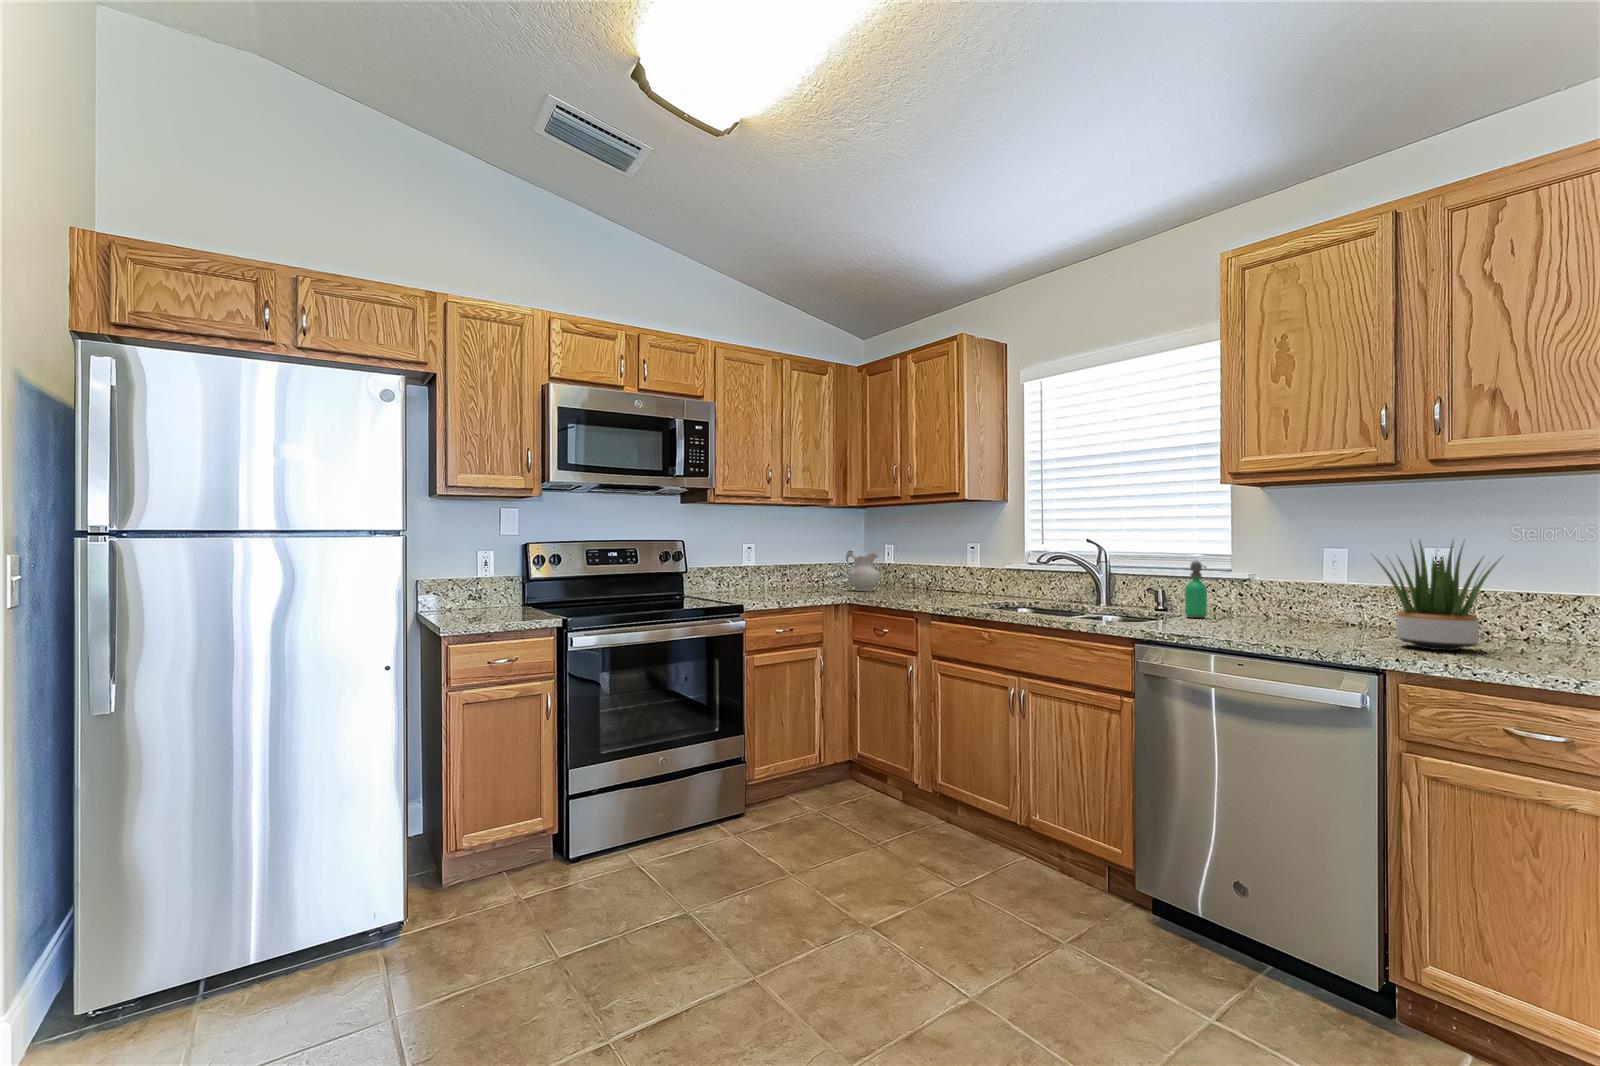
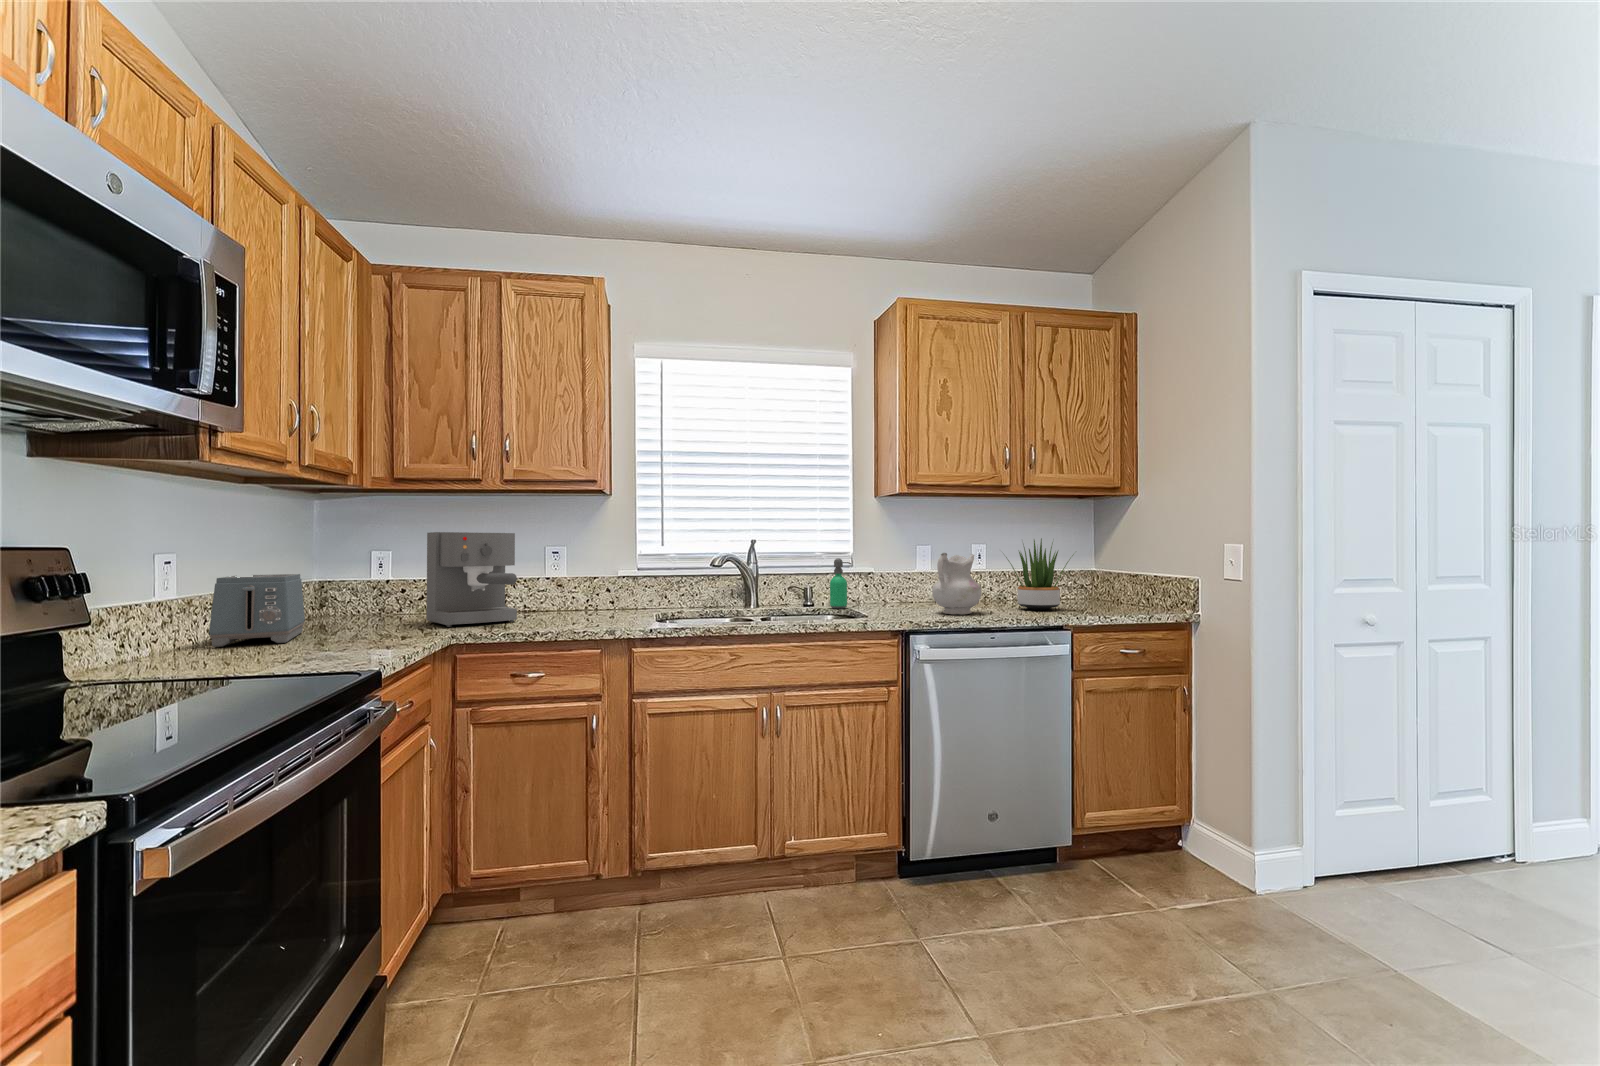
coffee maker: none [884,534,940,598] -> present [427,532,517,627]
ceramic pitcher: present [846,550,880,591] -> present [932,553,981,614]
toaster: none [779,558,835,595] -> present [209,574,305,647]

